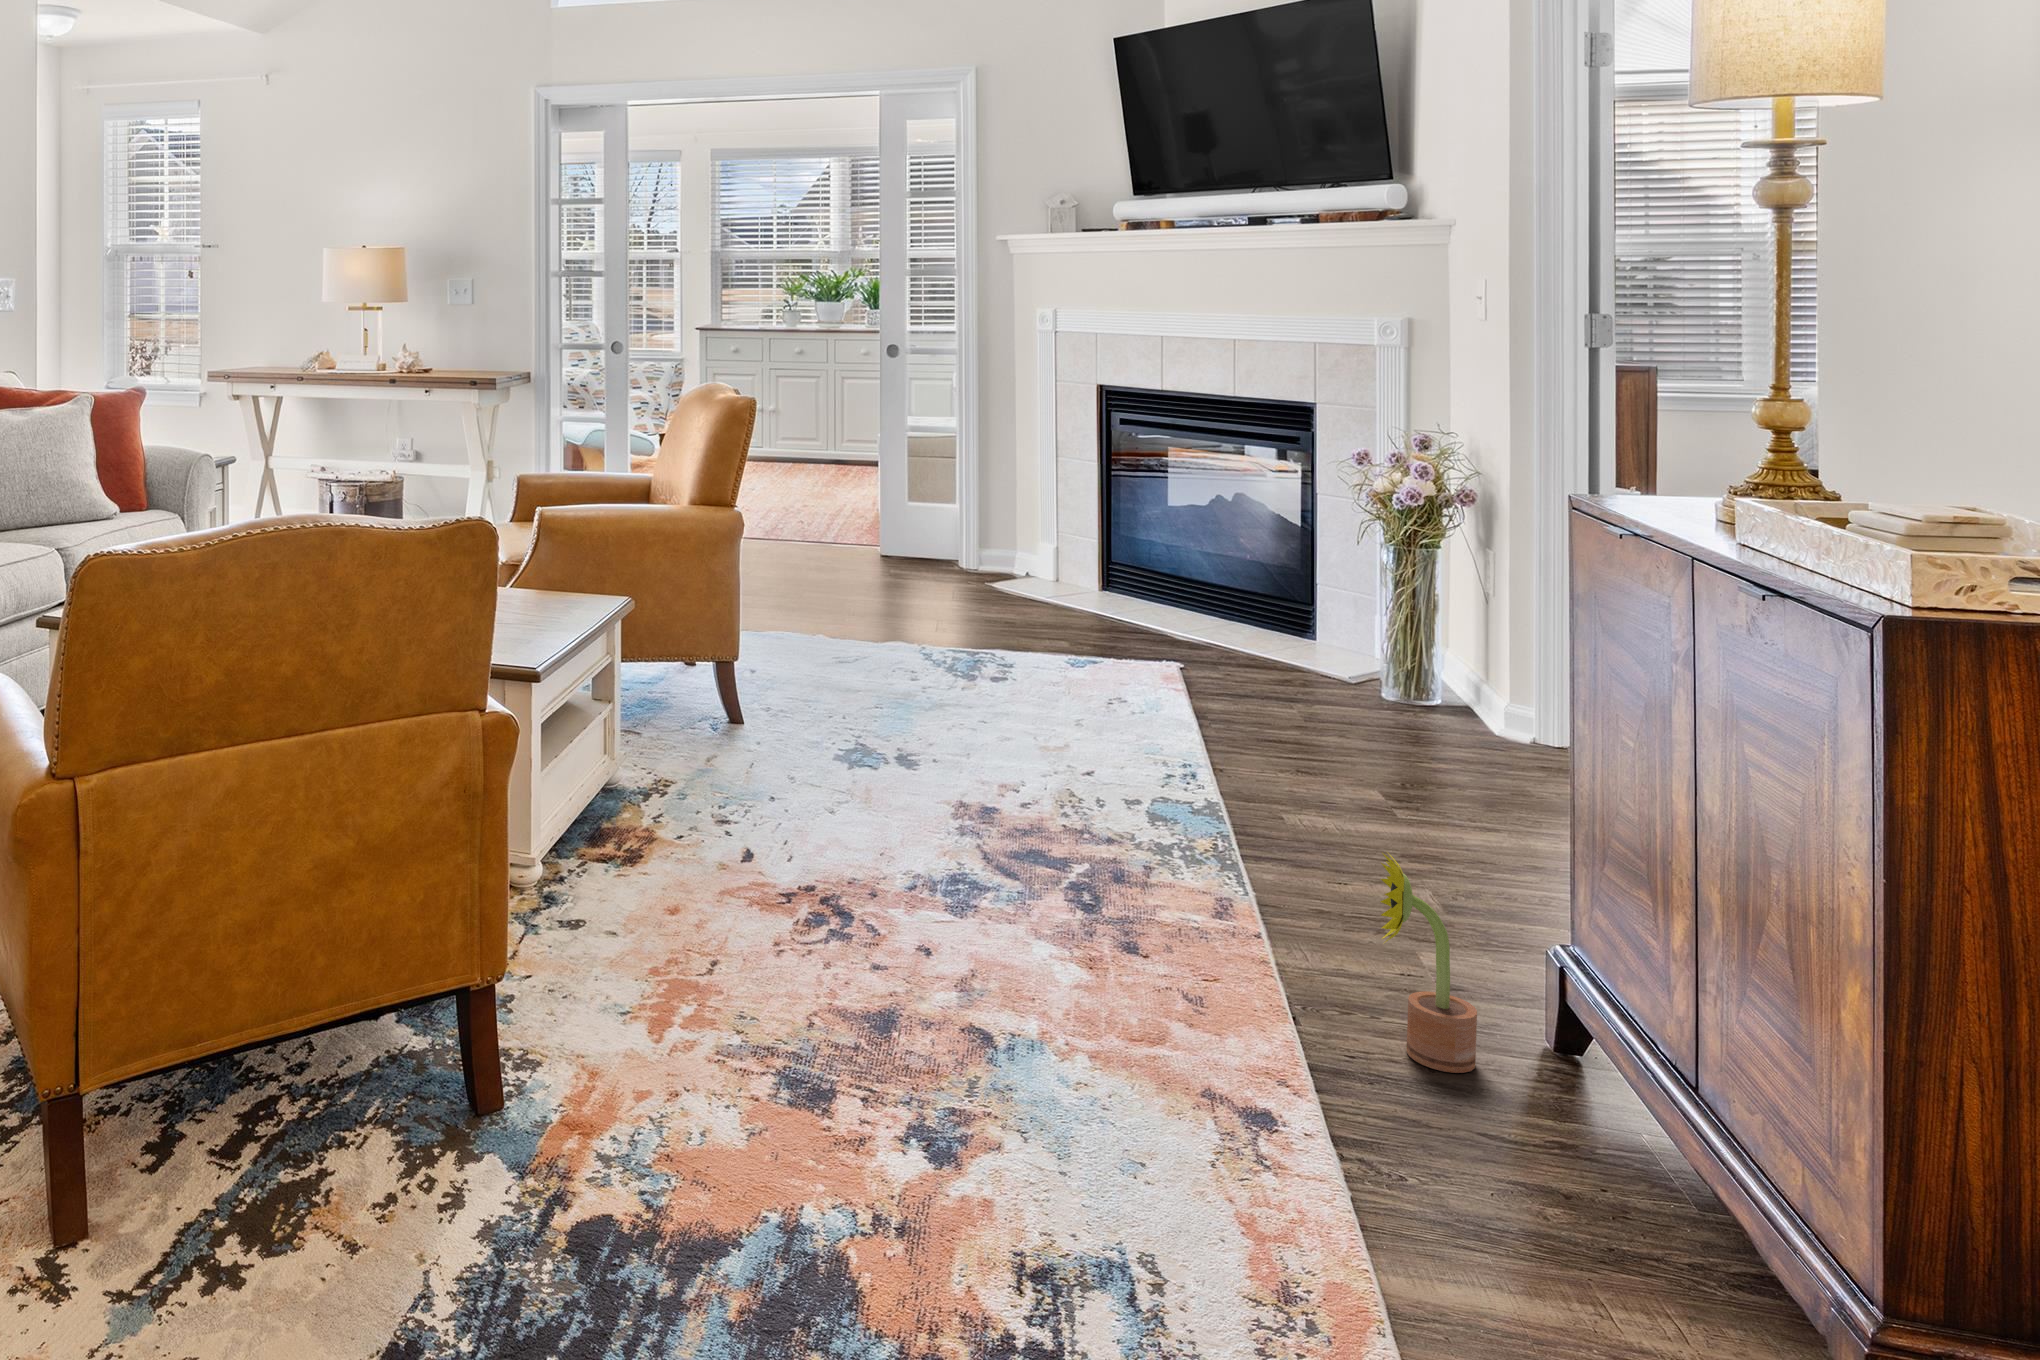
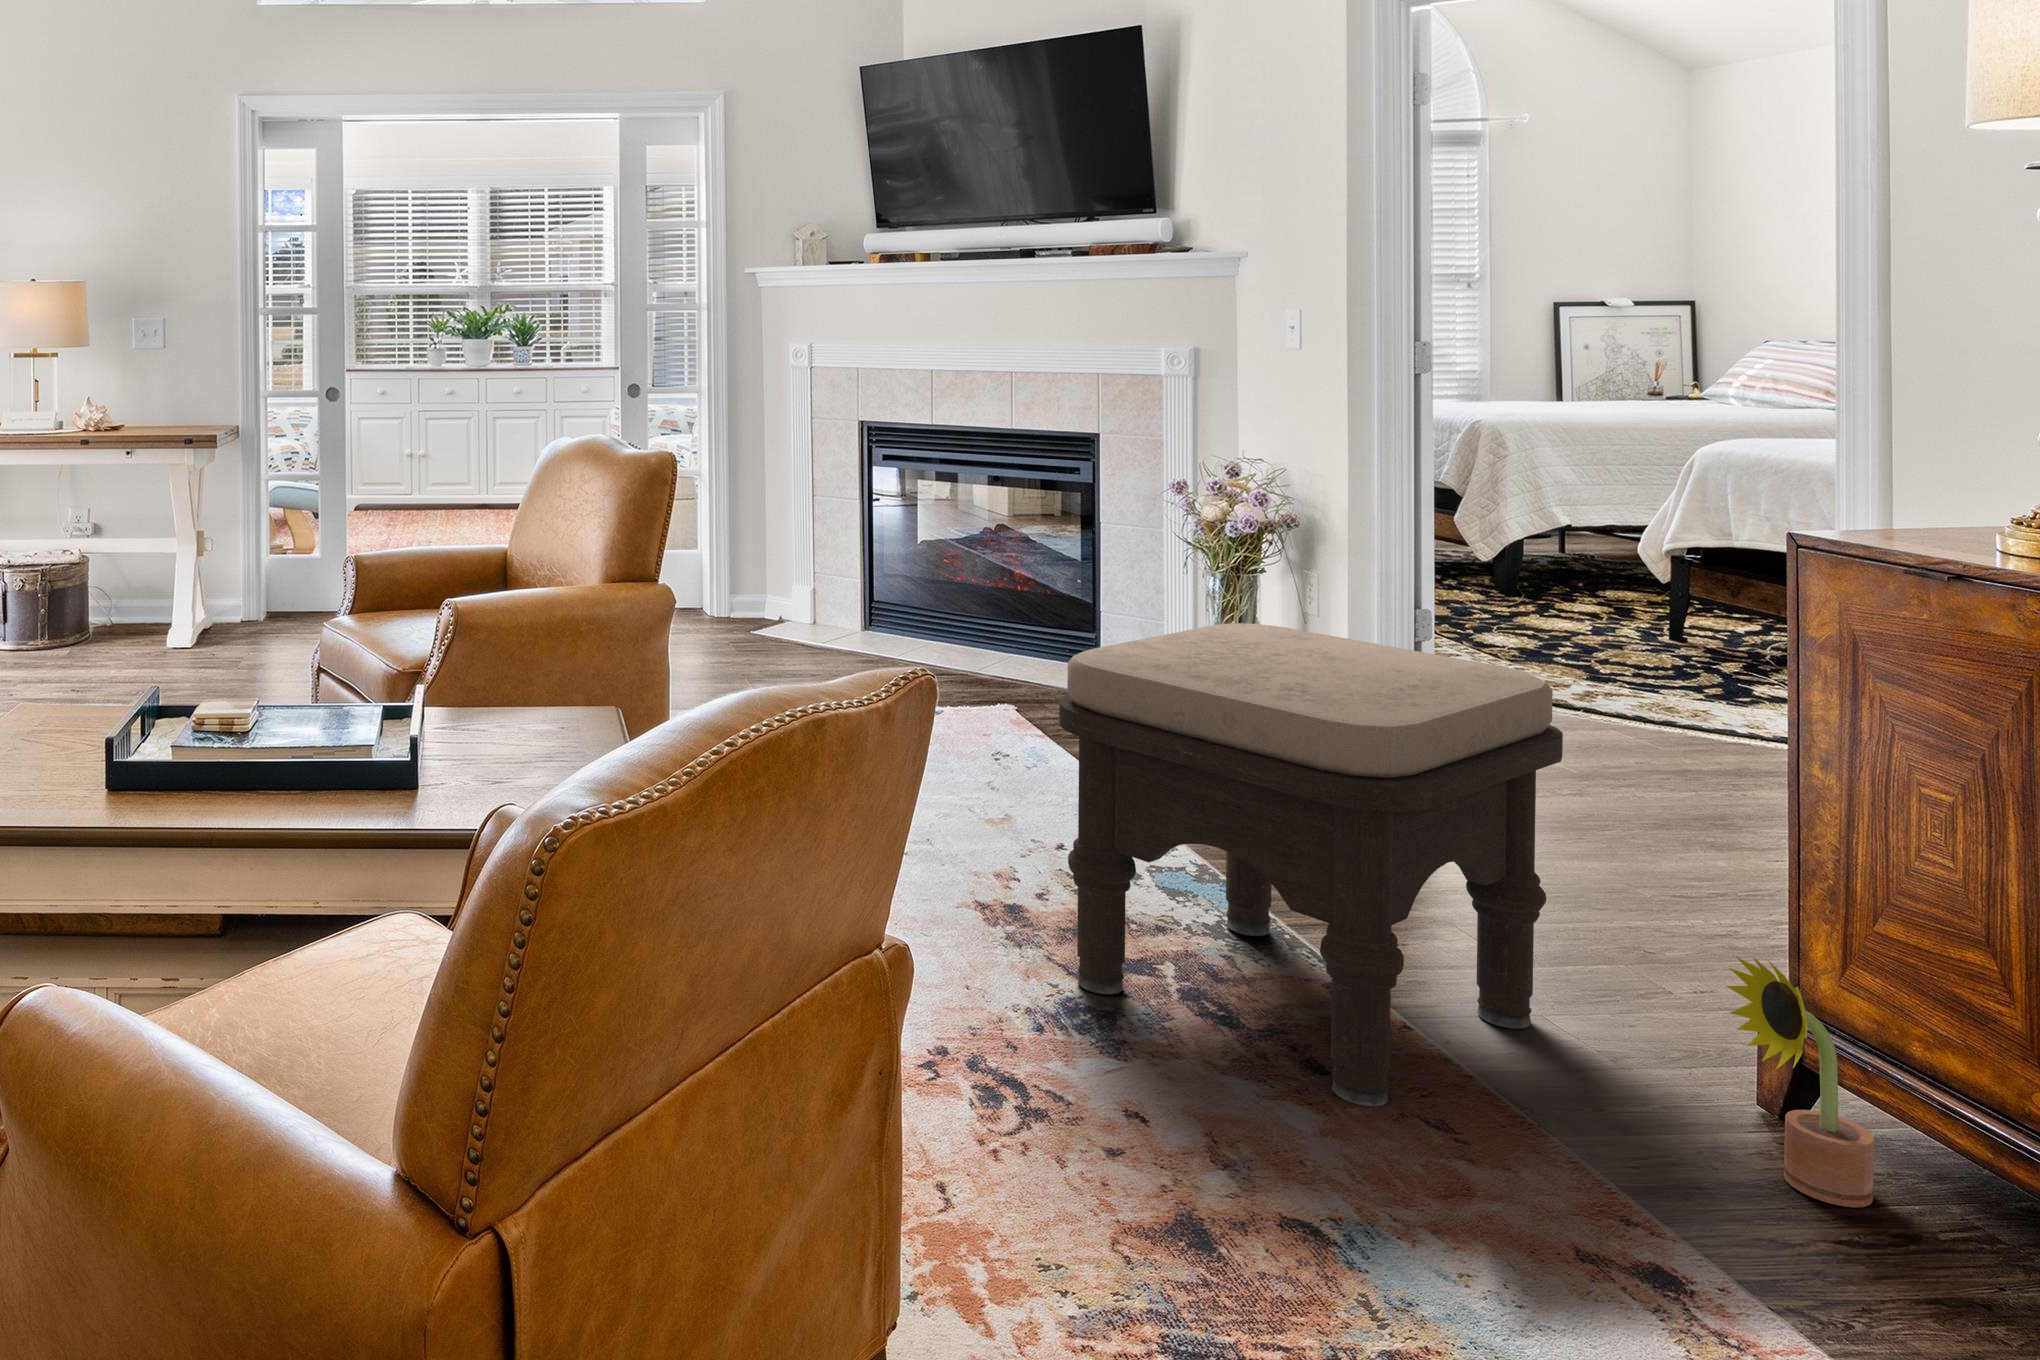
ottoman: none [937,563,1368,955] -> present [1059,623,1563,1107]

